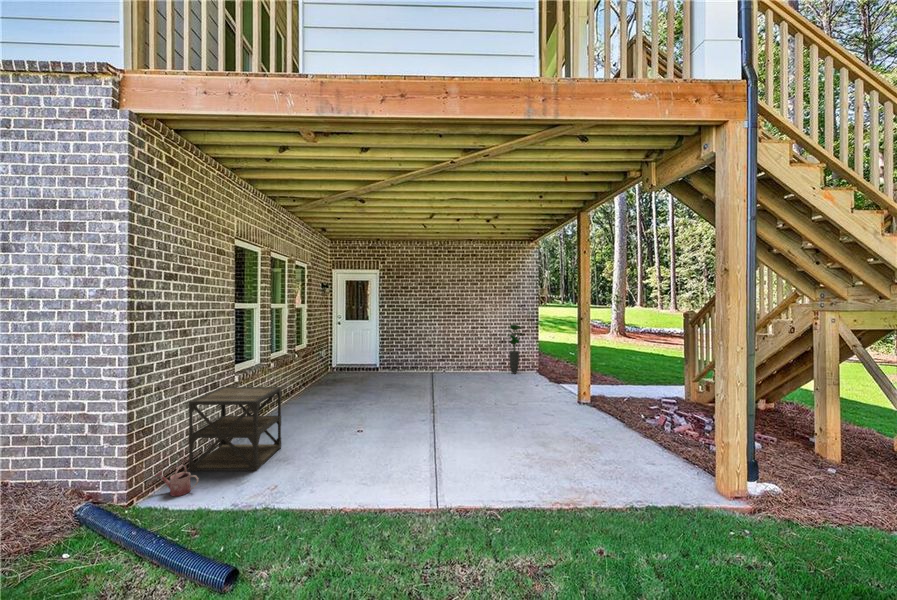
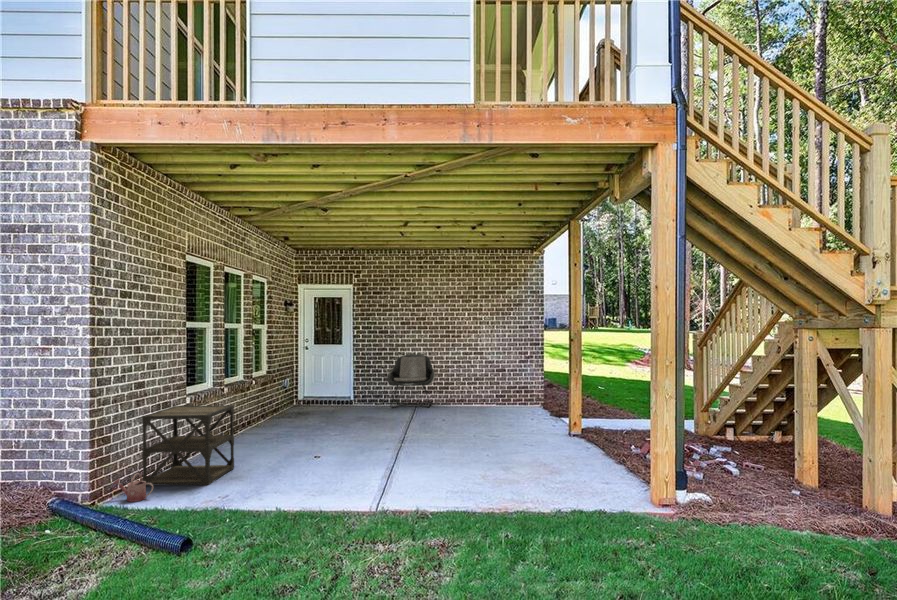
potted plant: present [507,325,523,374] -> none [501,345,526,404]
lounge chair: none [408,331,448,377] -> present [387,354,435,408]

